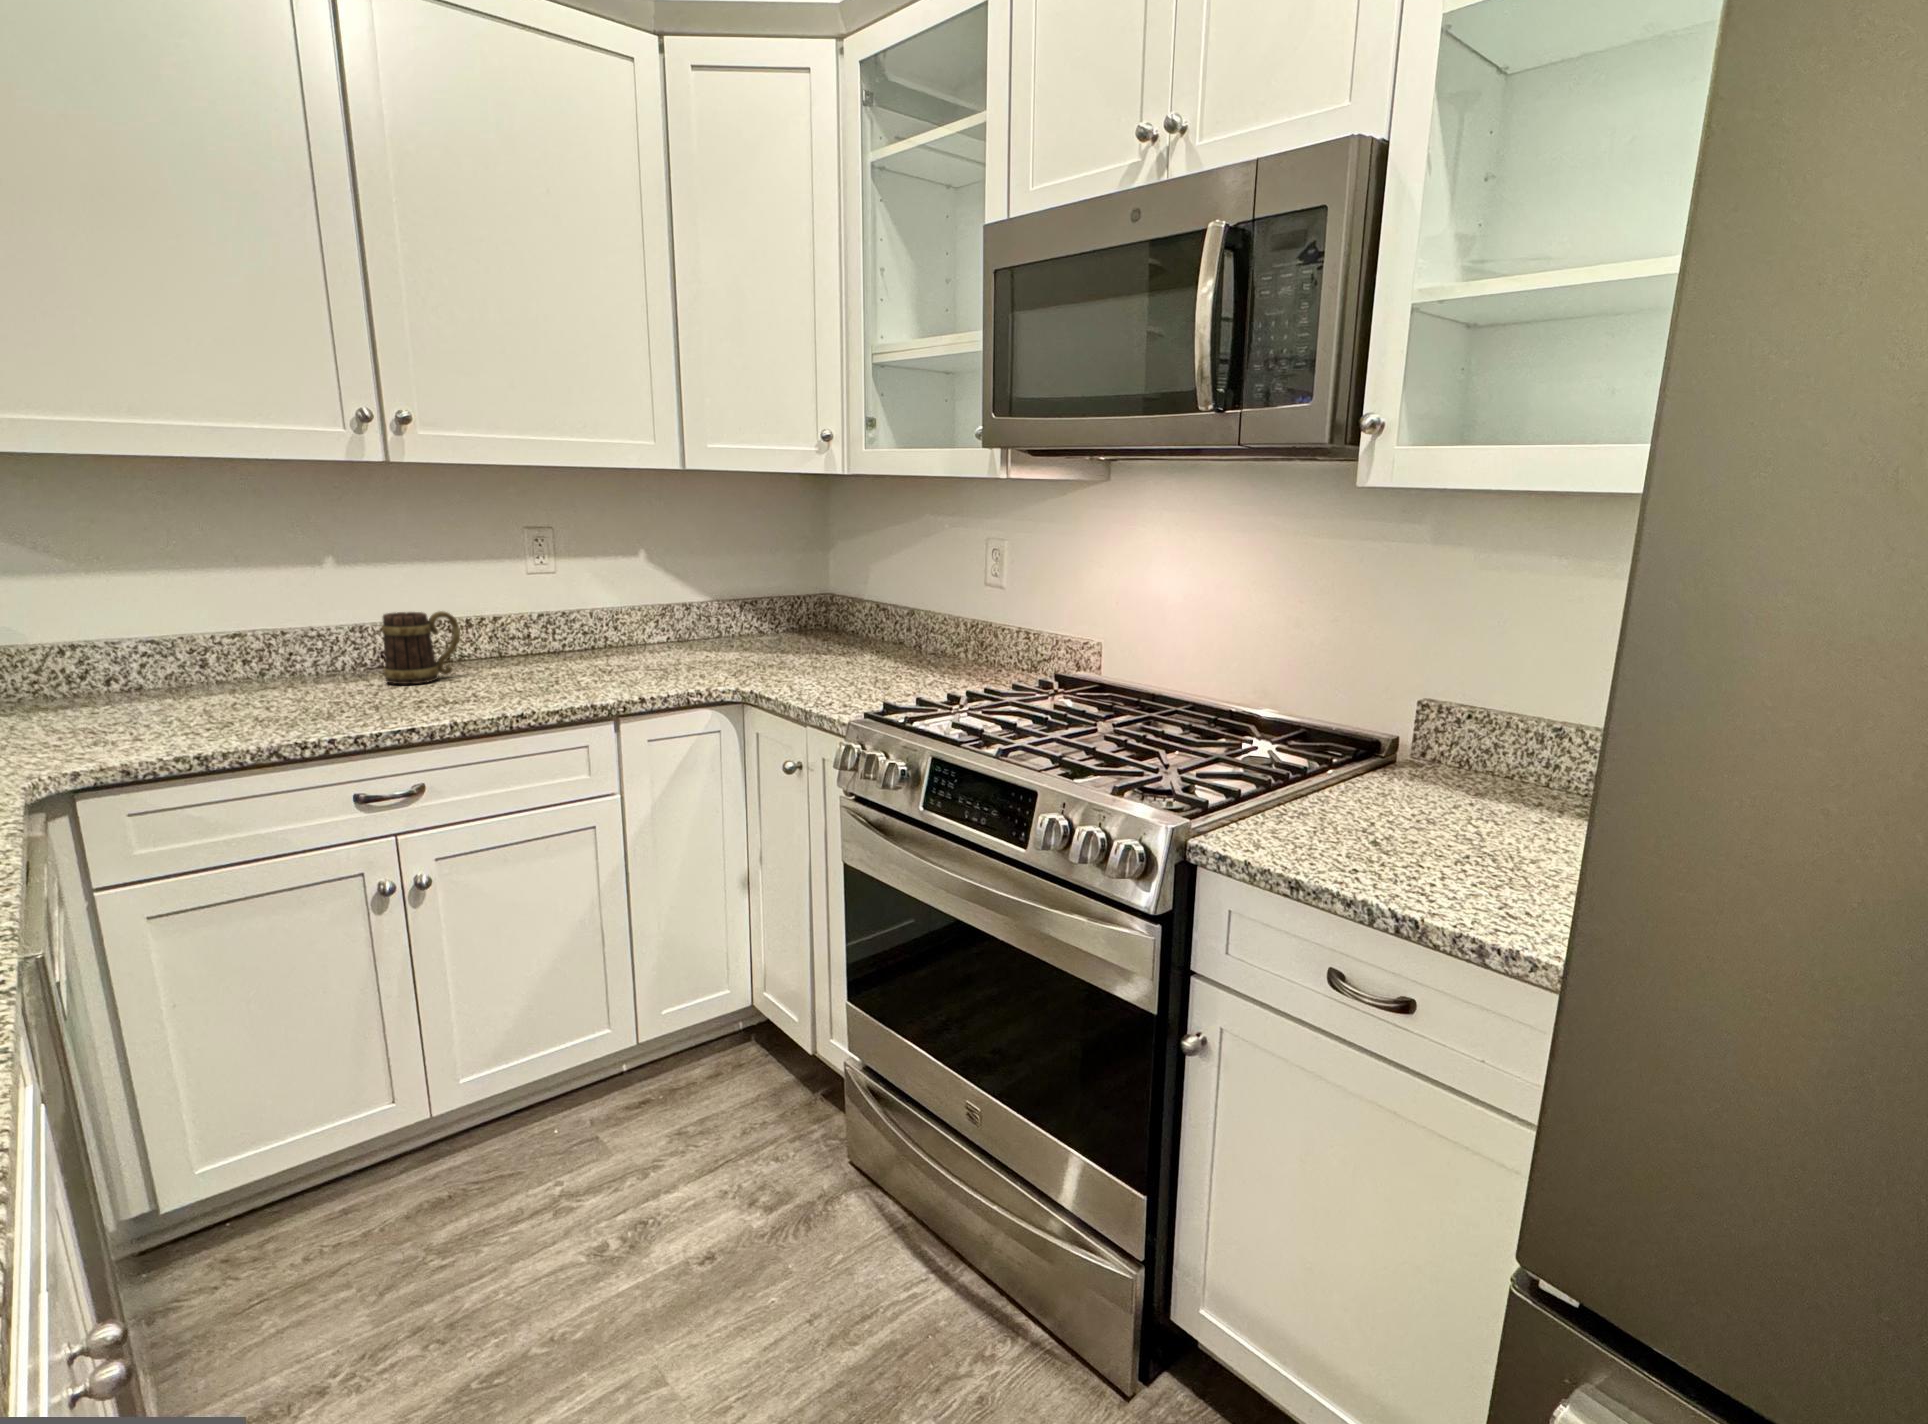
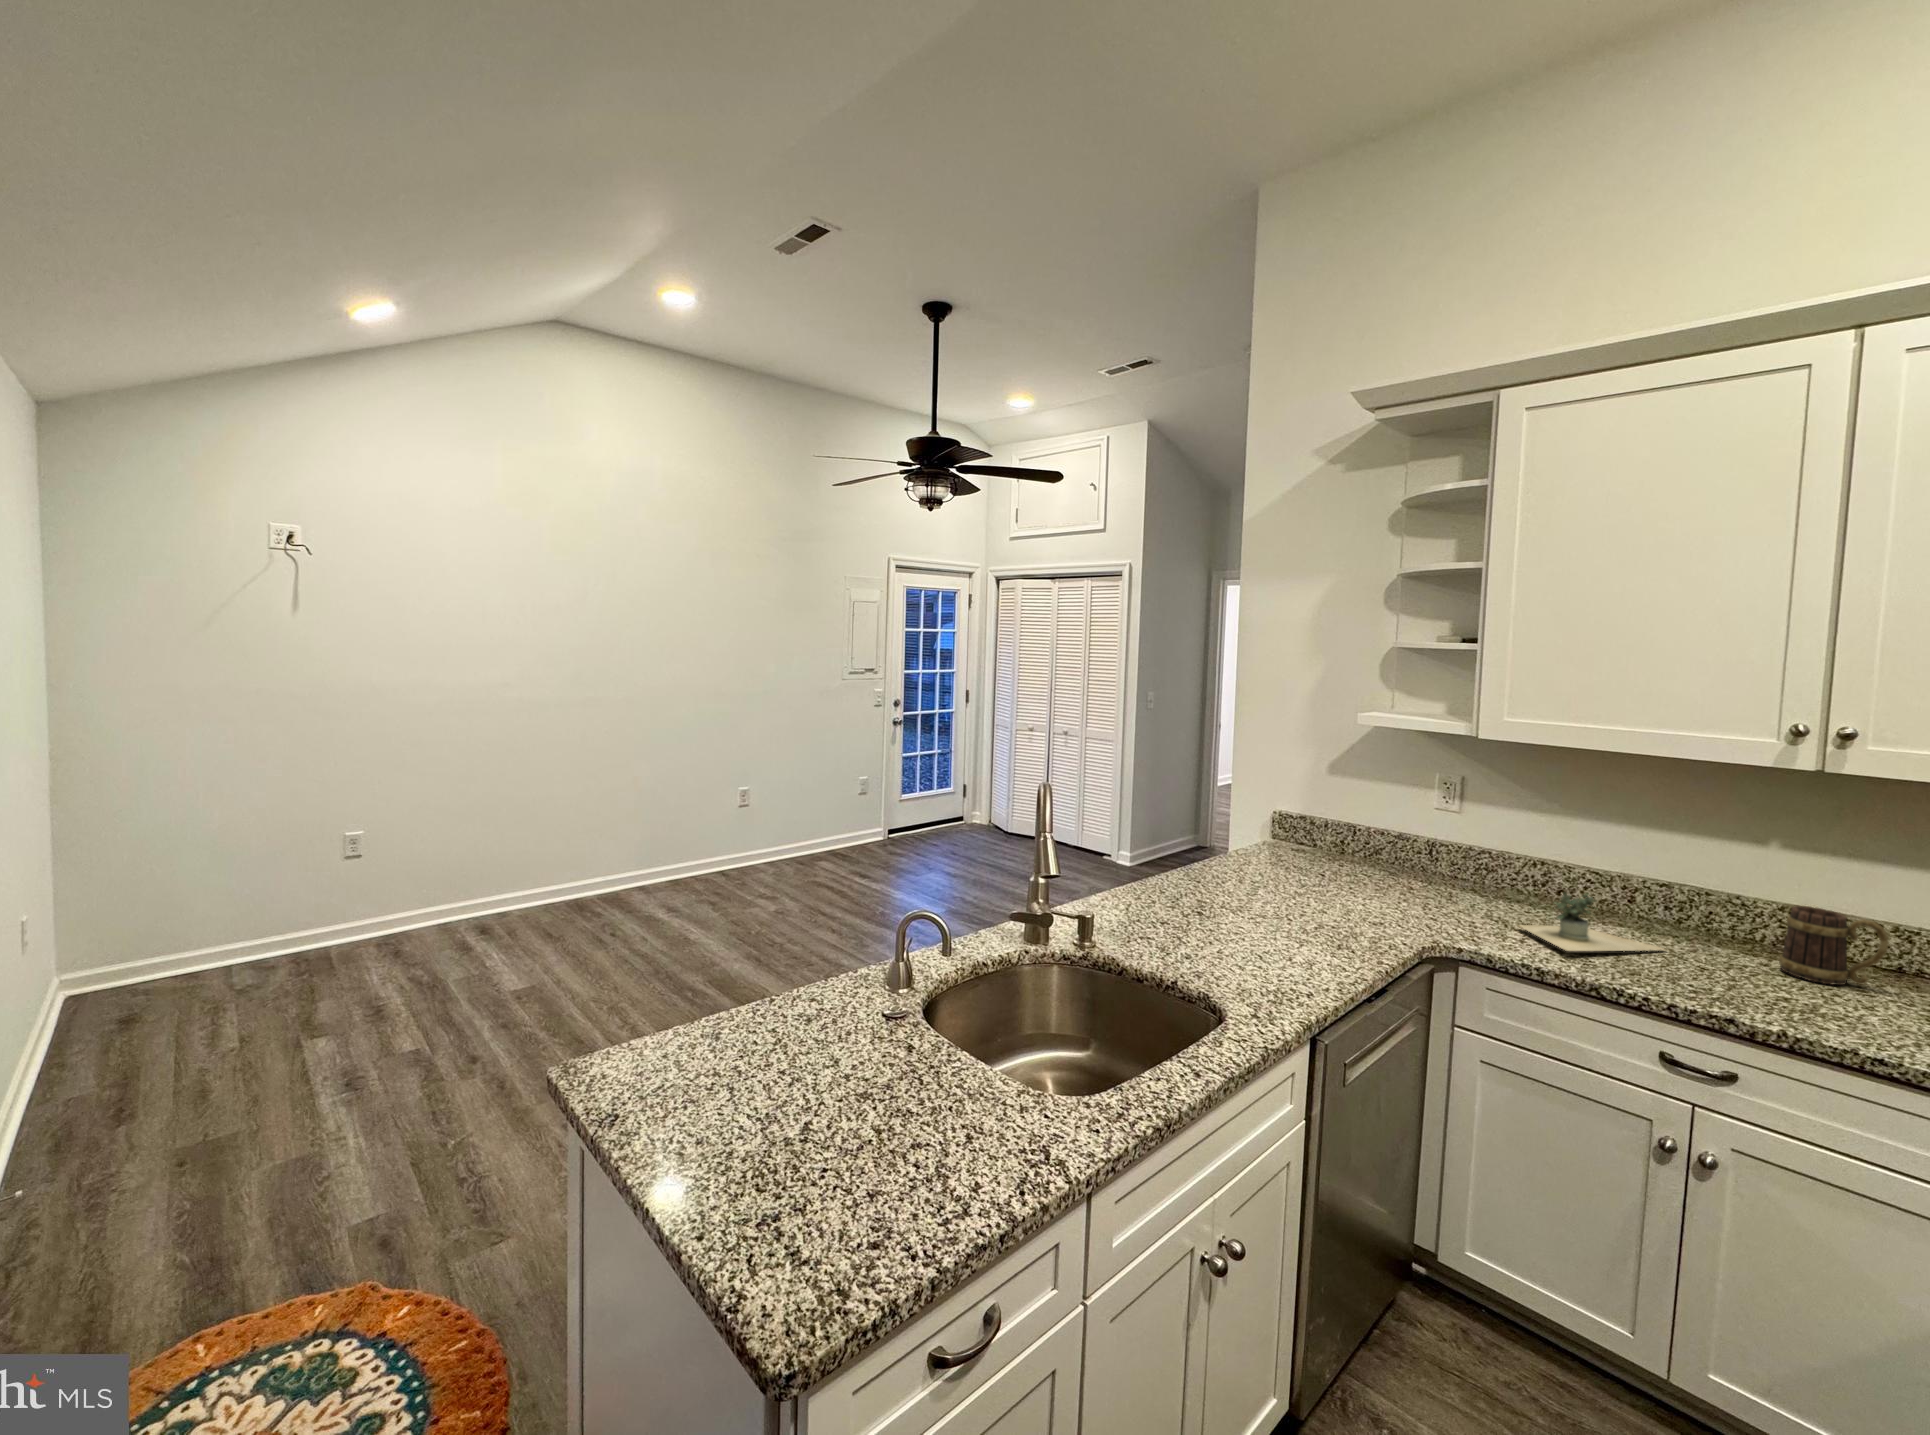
potted plant: none [109,652,316,728] -> present [1520,893,1663,951]

